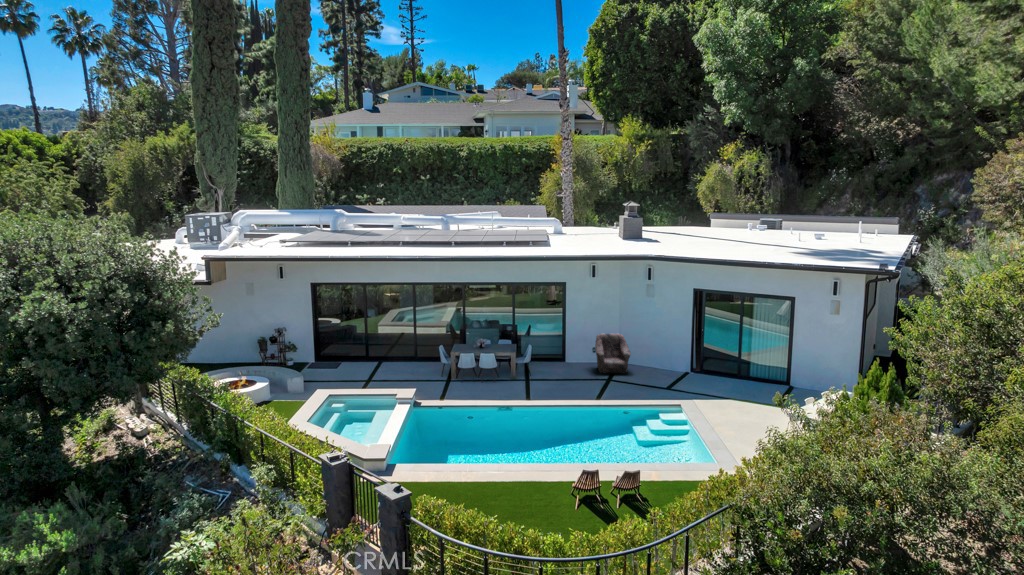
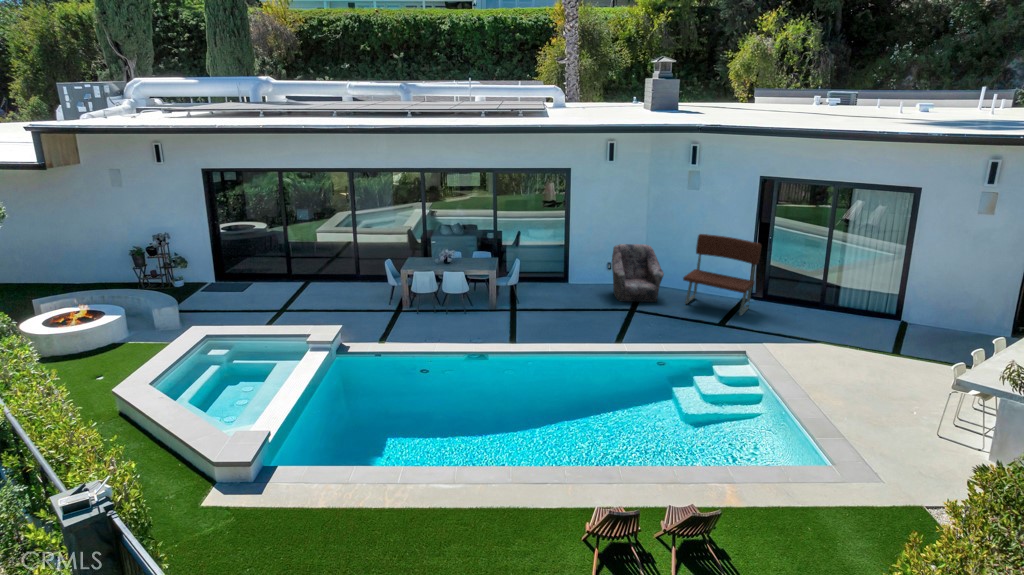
bench: none [643,326,693,382] -> present [683,234,761,315]

